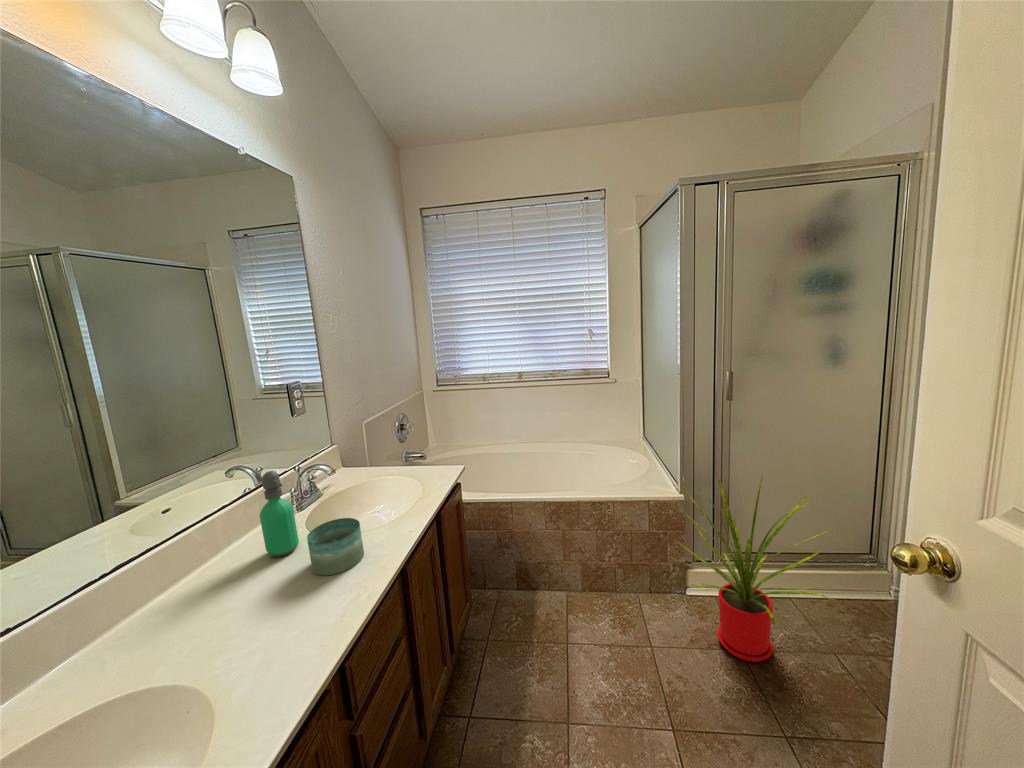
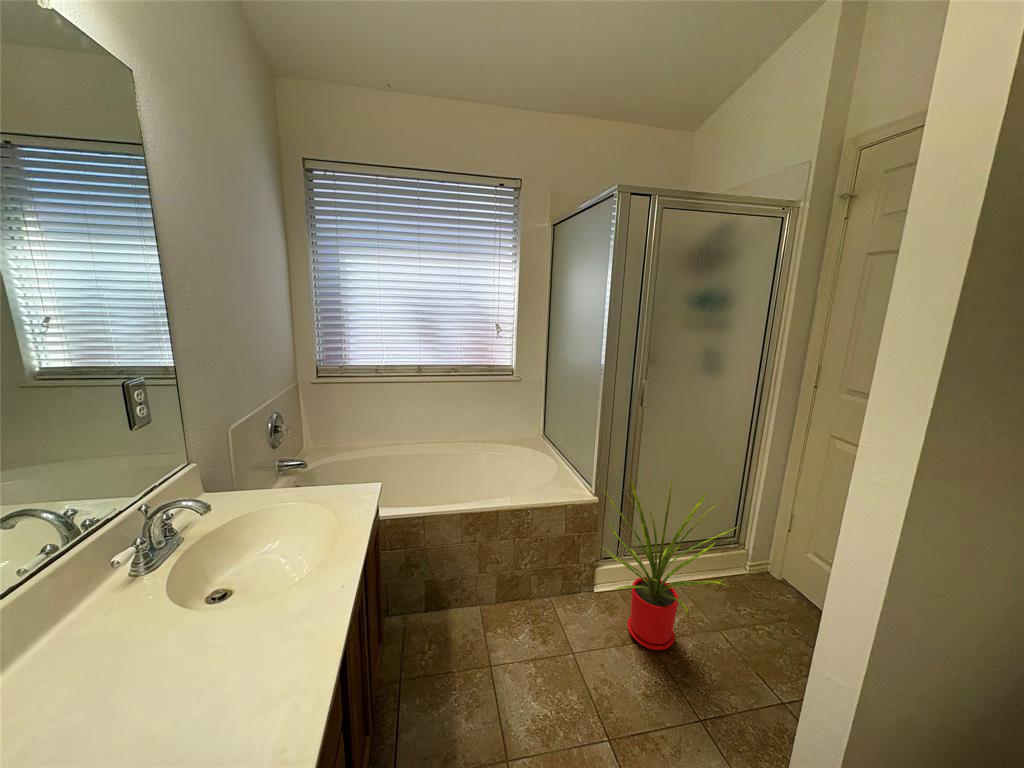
soap dispenser: present [260,471,299,557] -> none [51,537,136,683]
candle: present [307,518,364,575] -> none [162,596,265,708]

